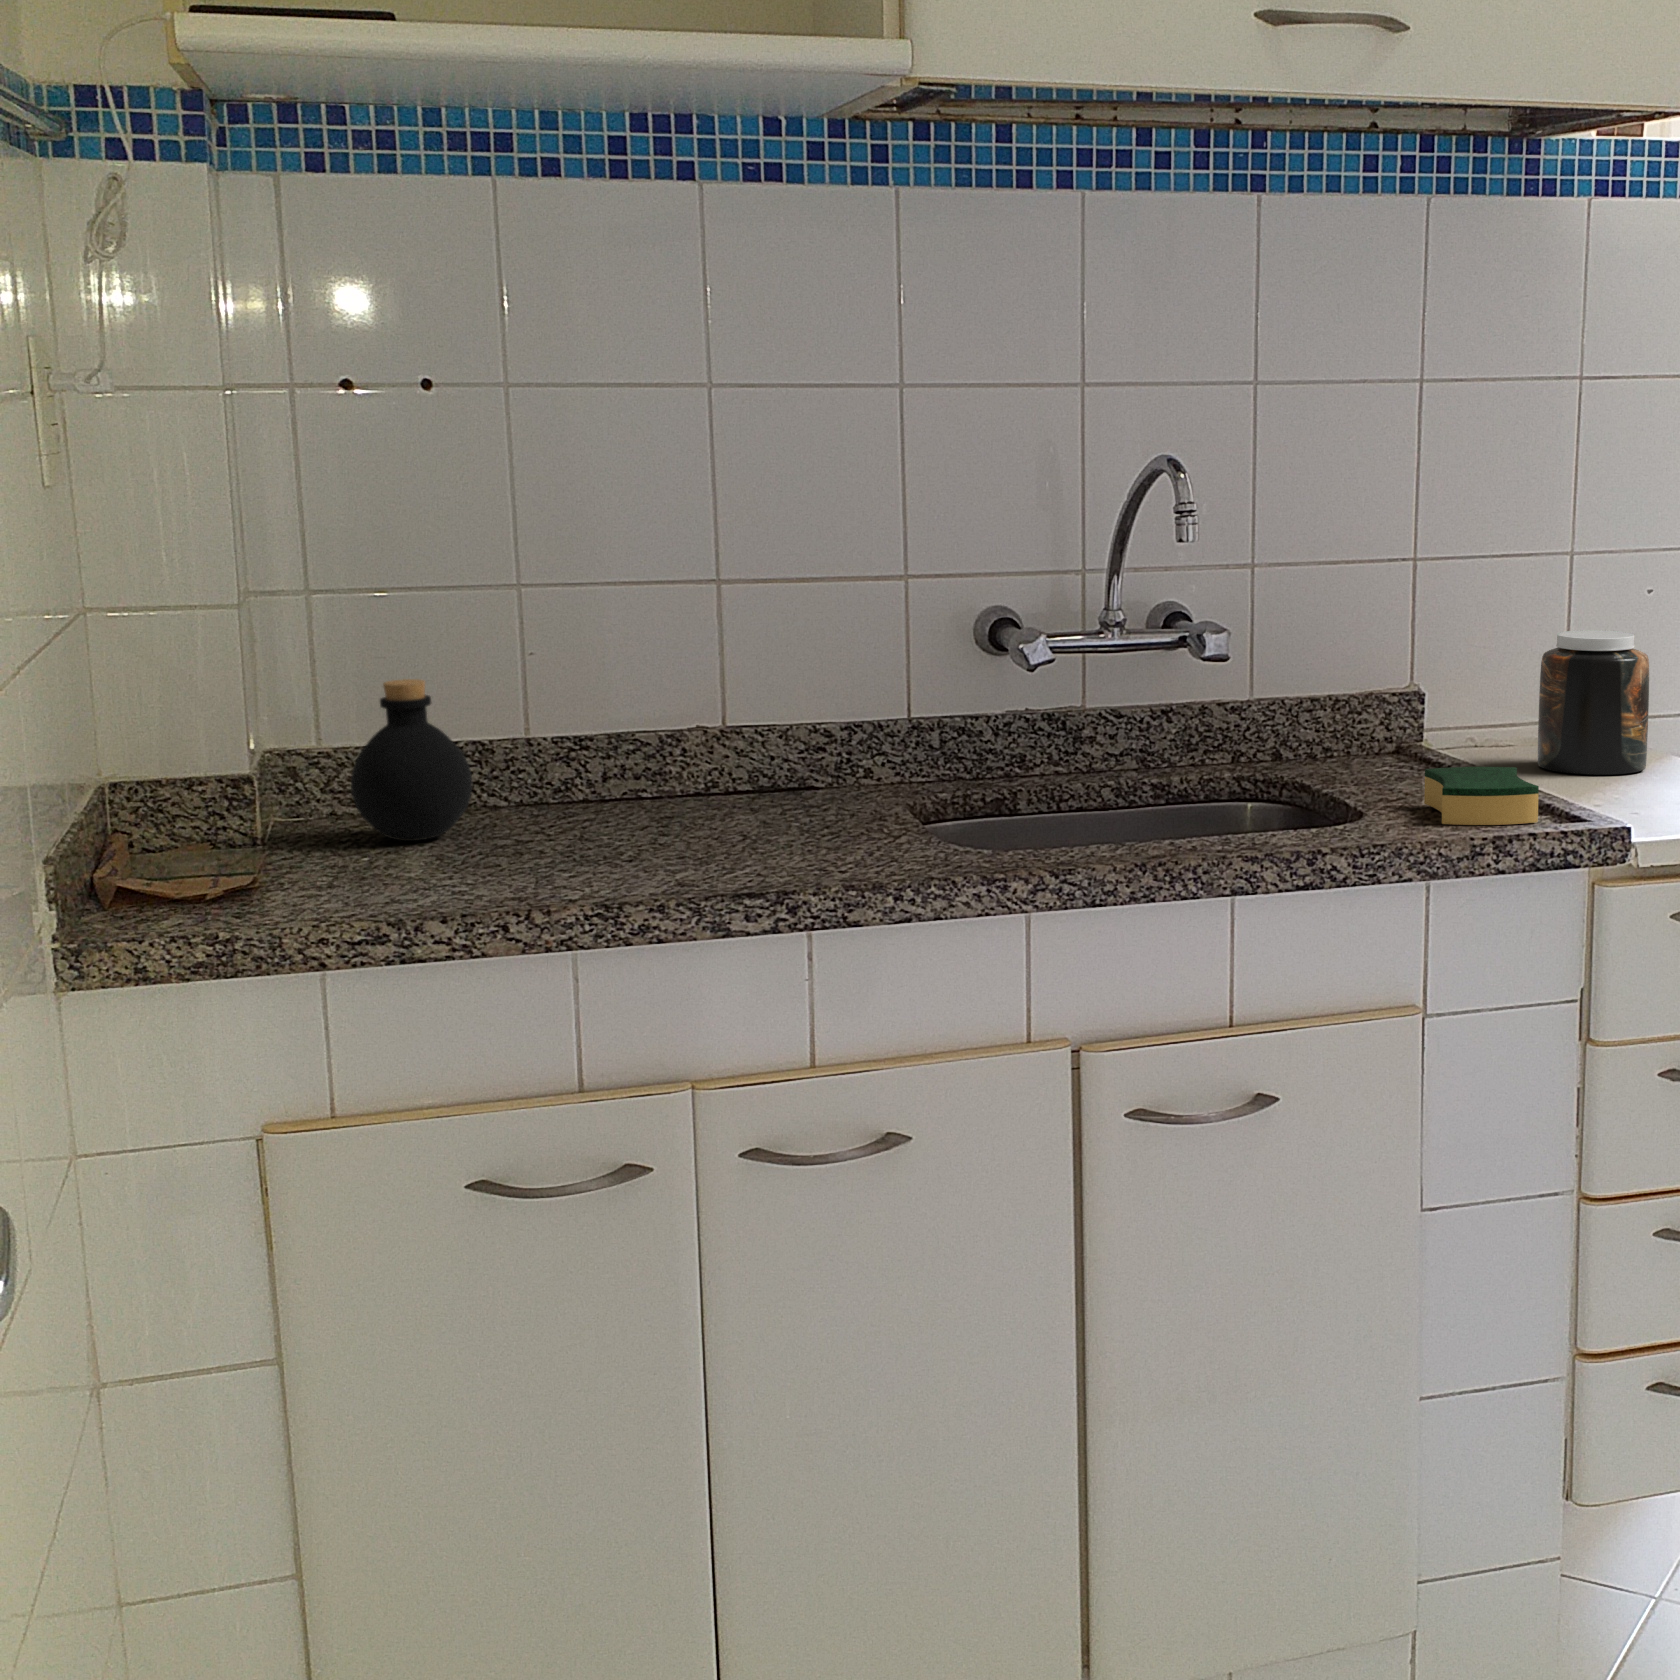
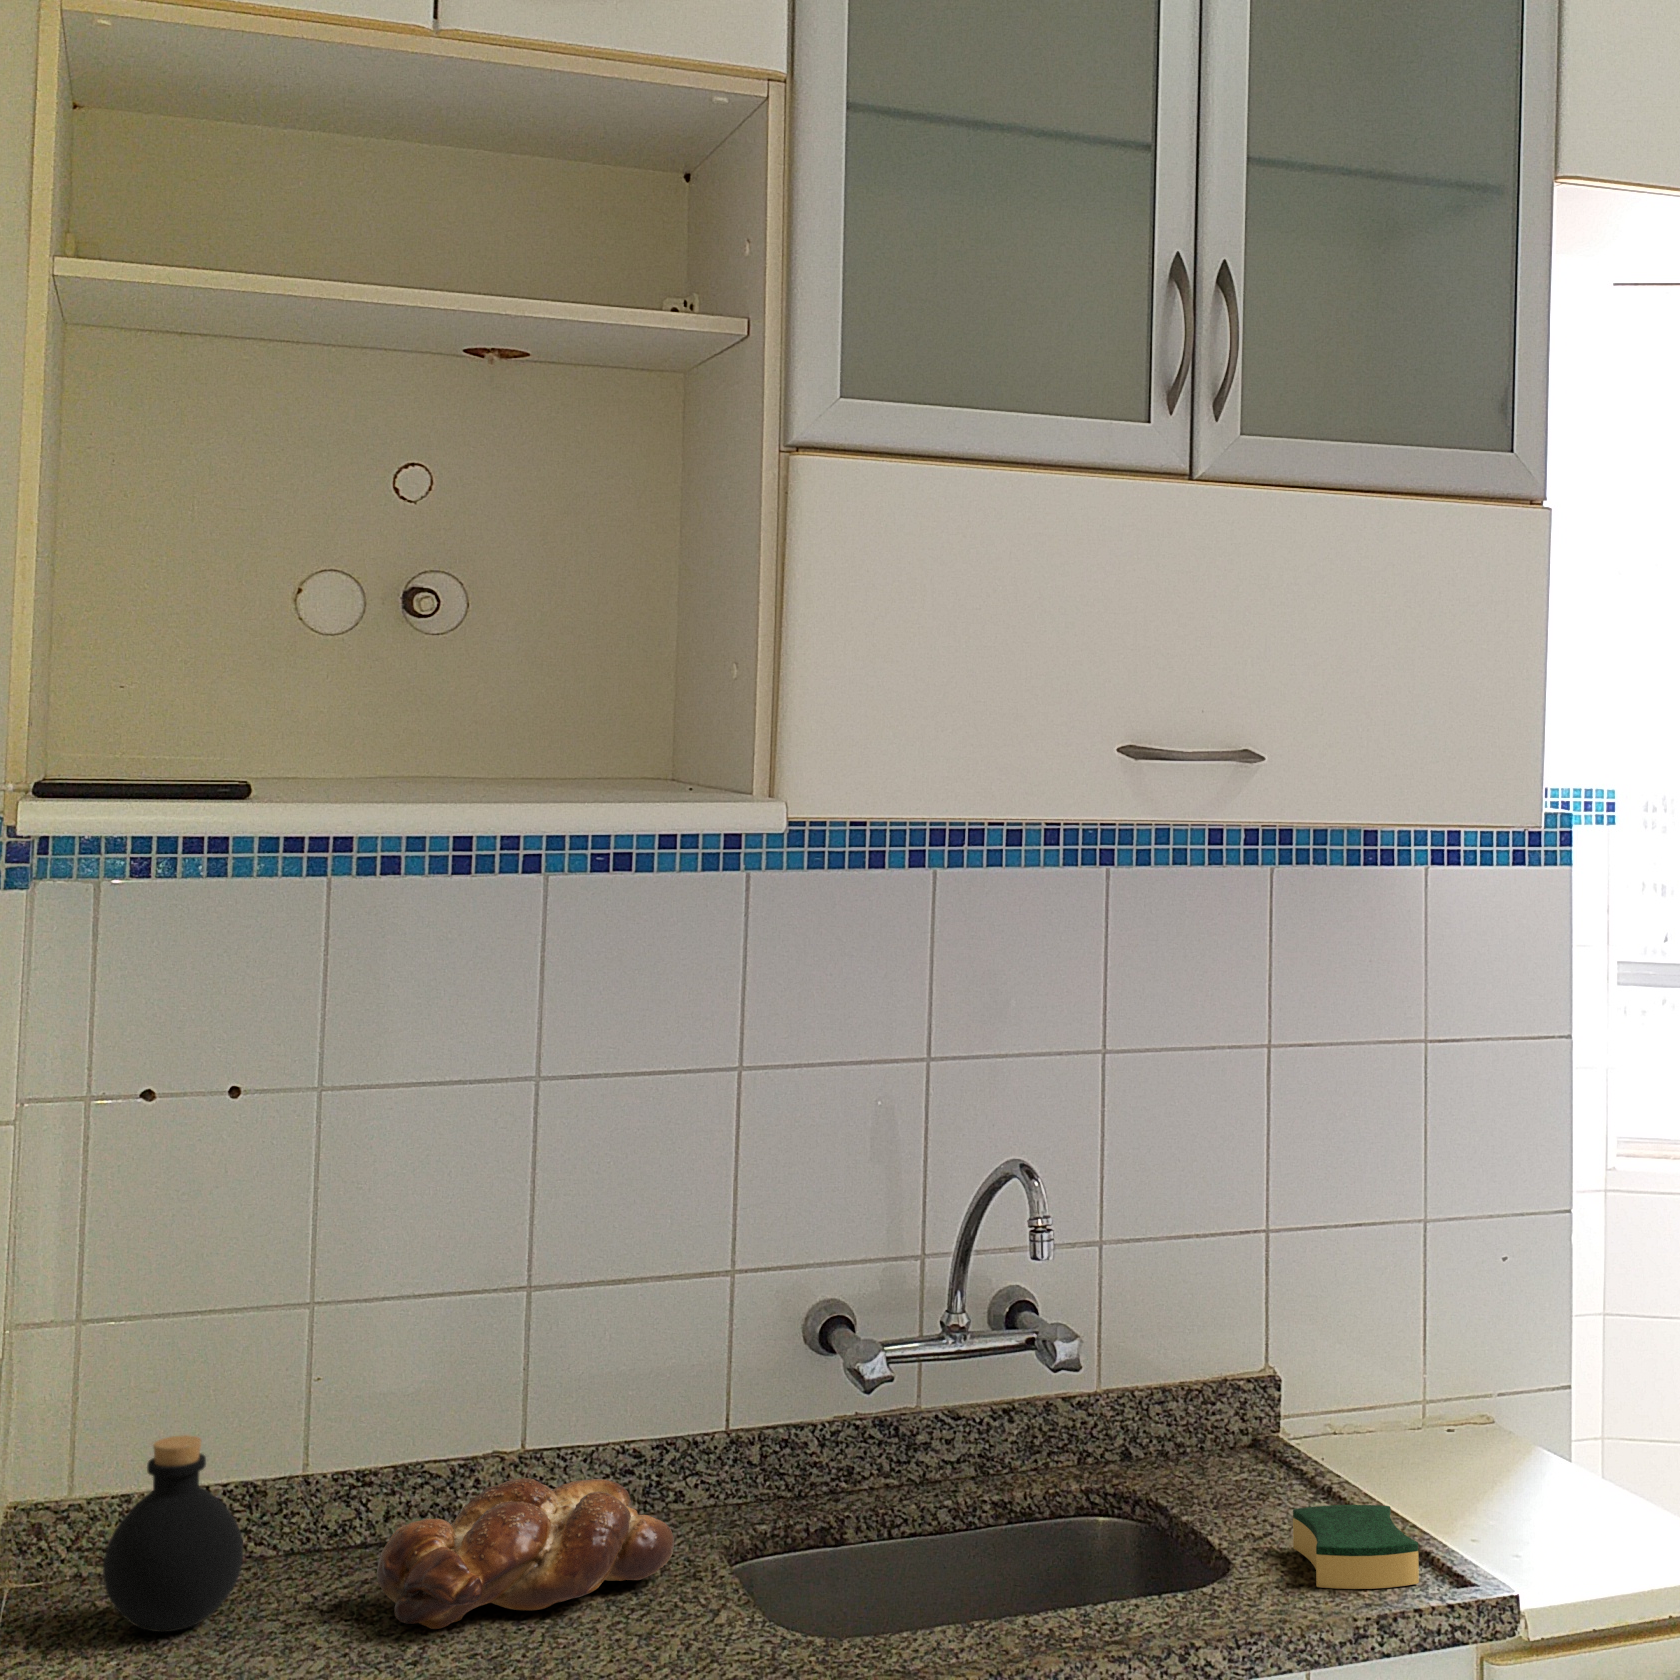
jar: present [1538,630,1649,775] -> none [1402,1318,1517,1487]
bread loaf: none [591,729,855,842] -> present [377,1478,674,1629]

